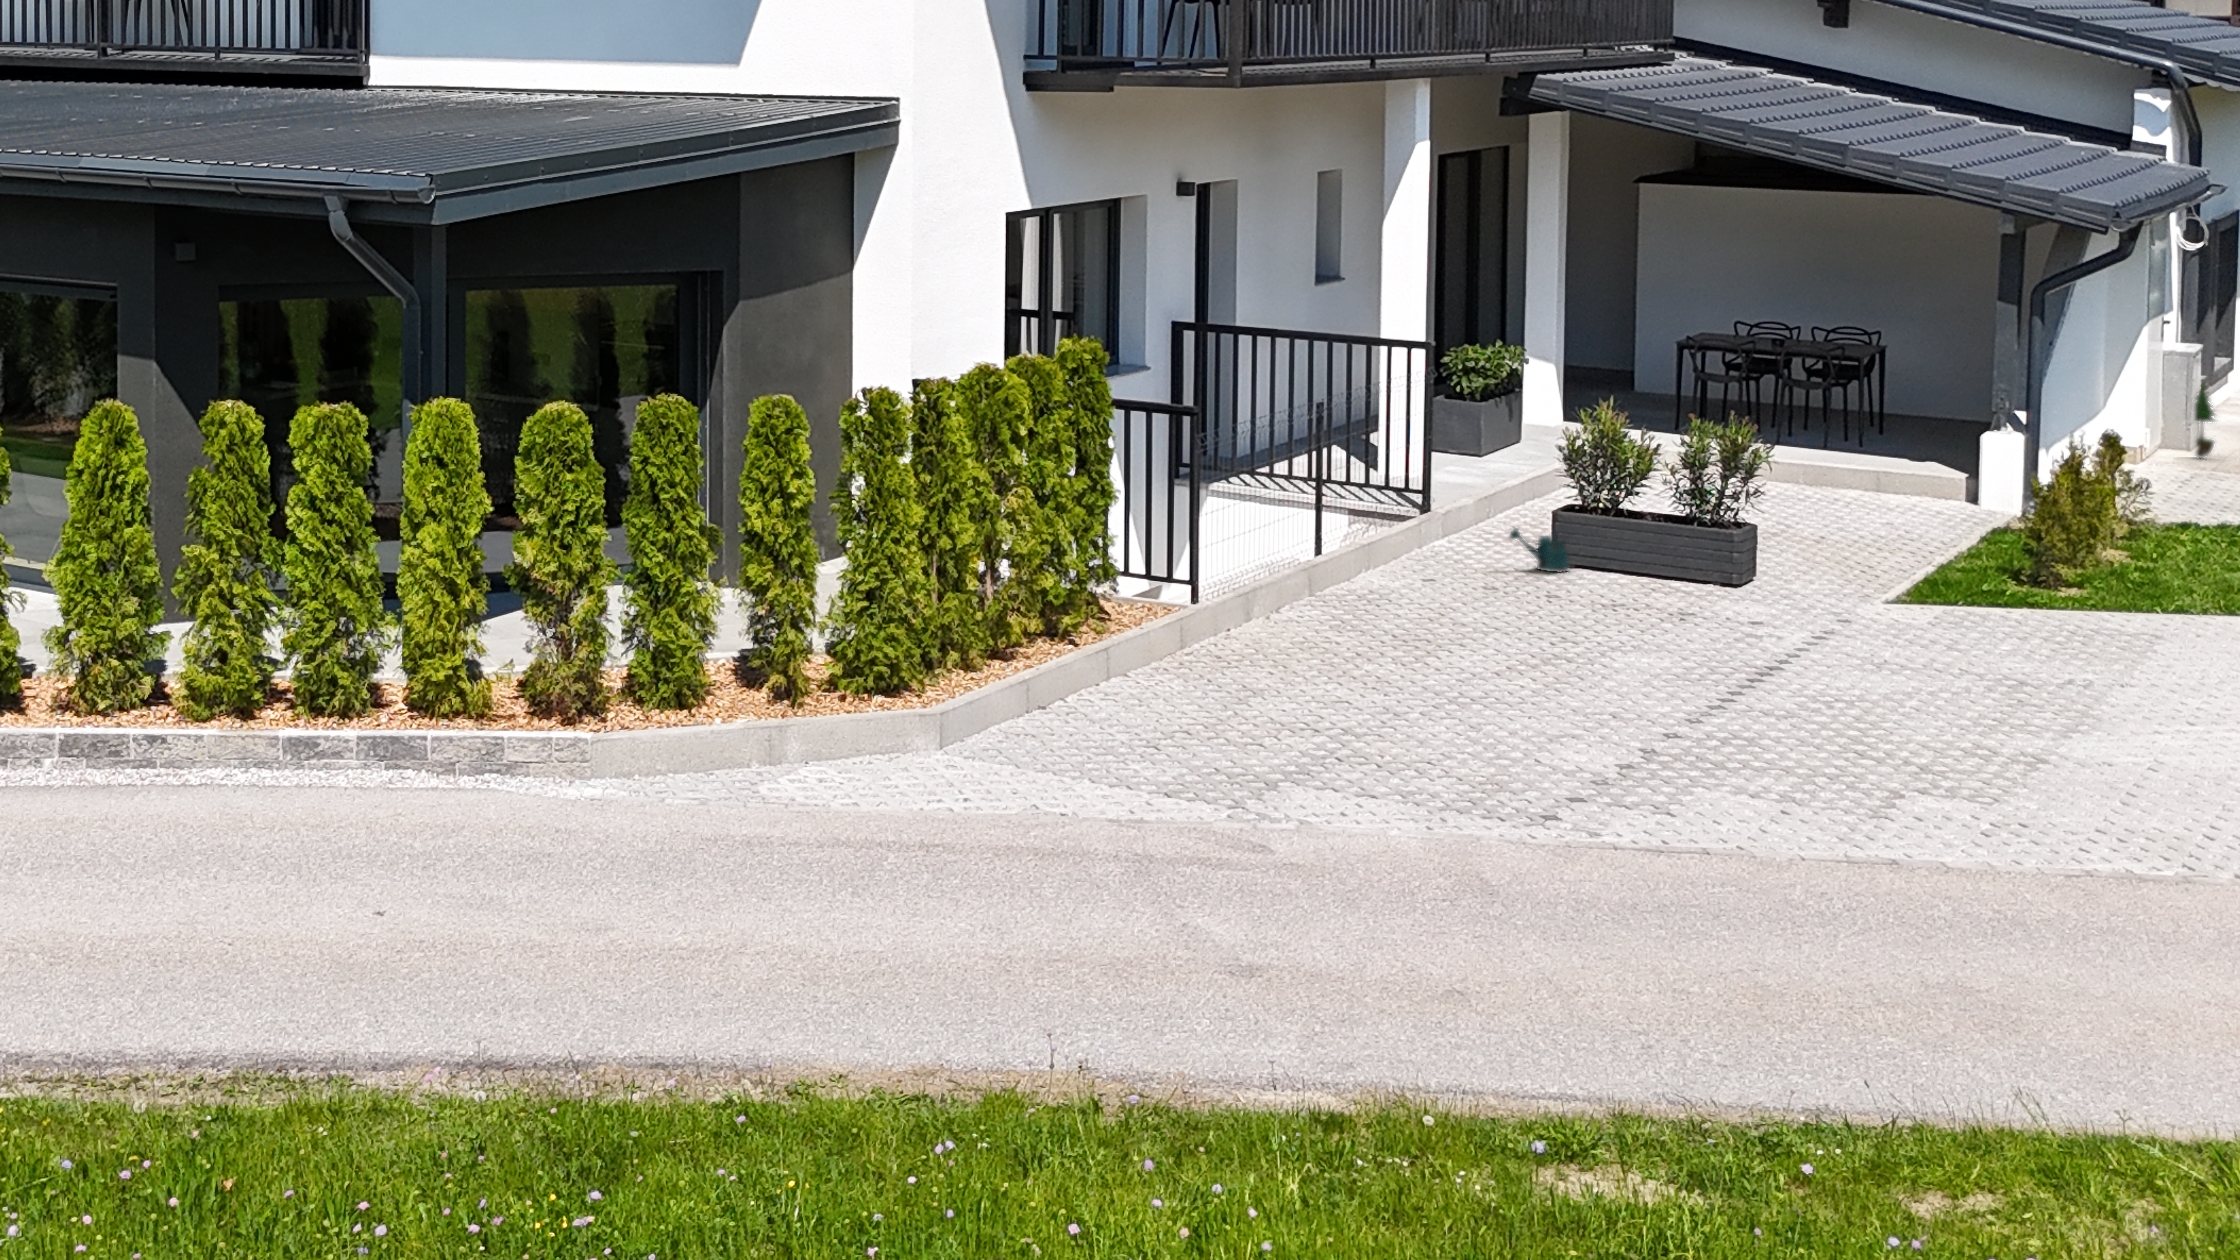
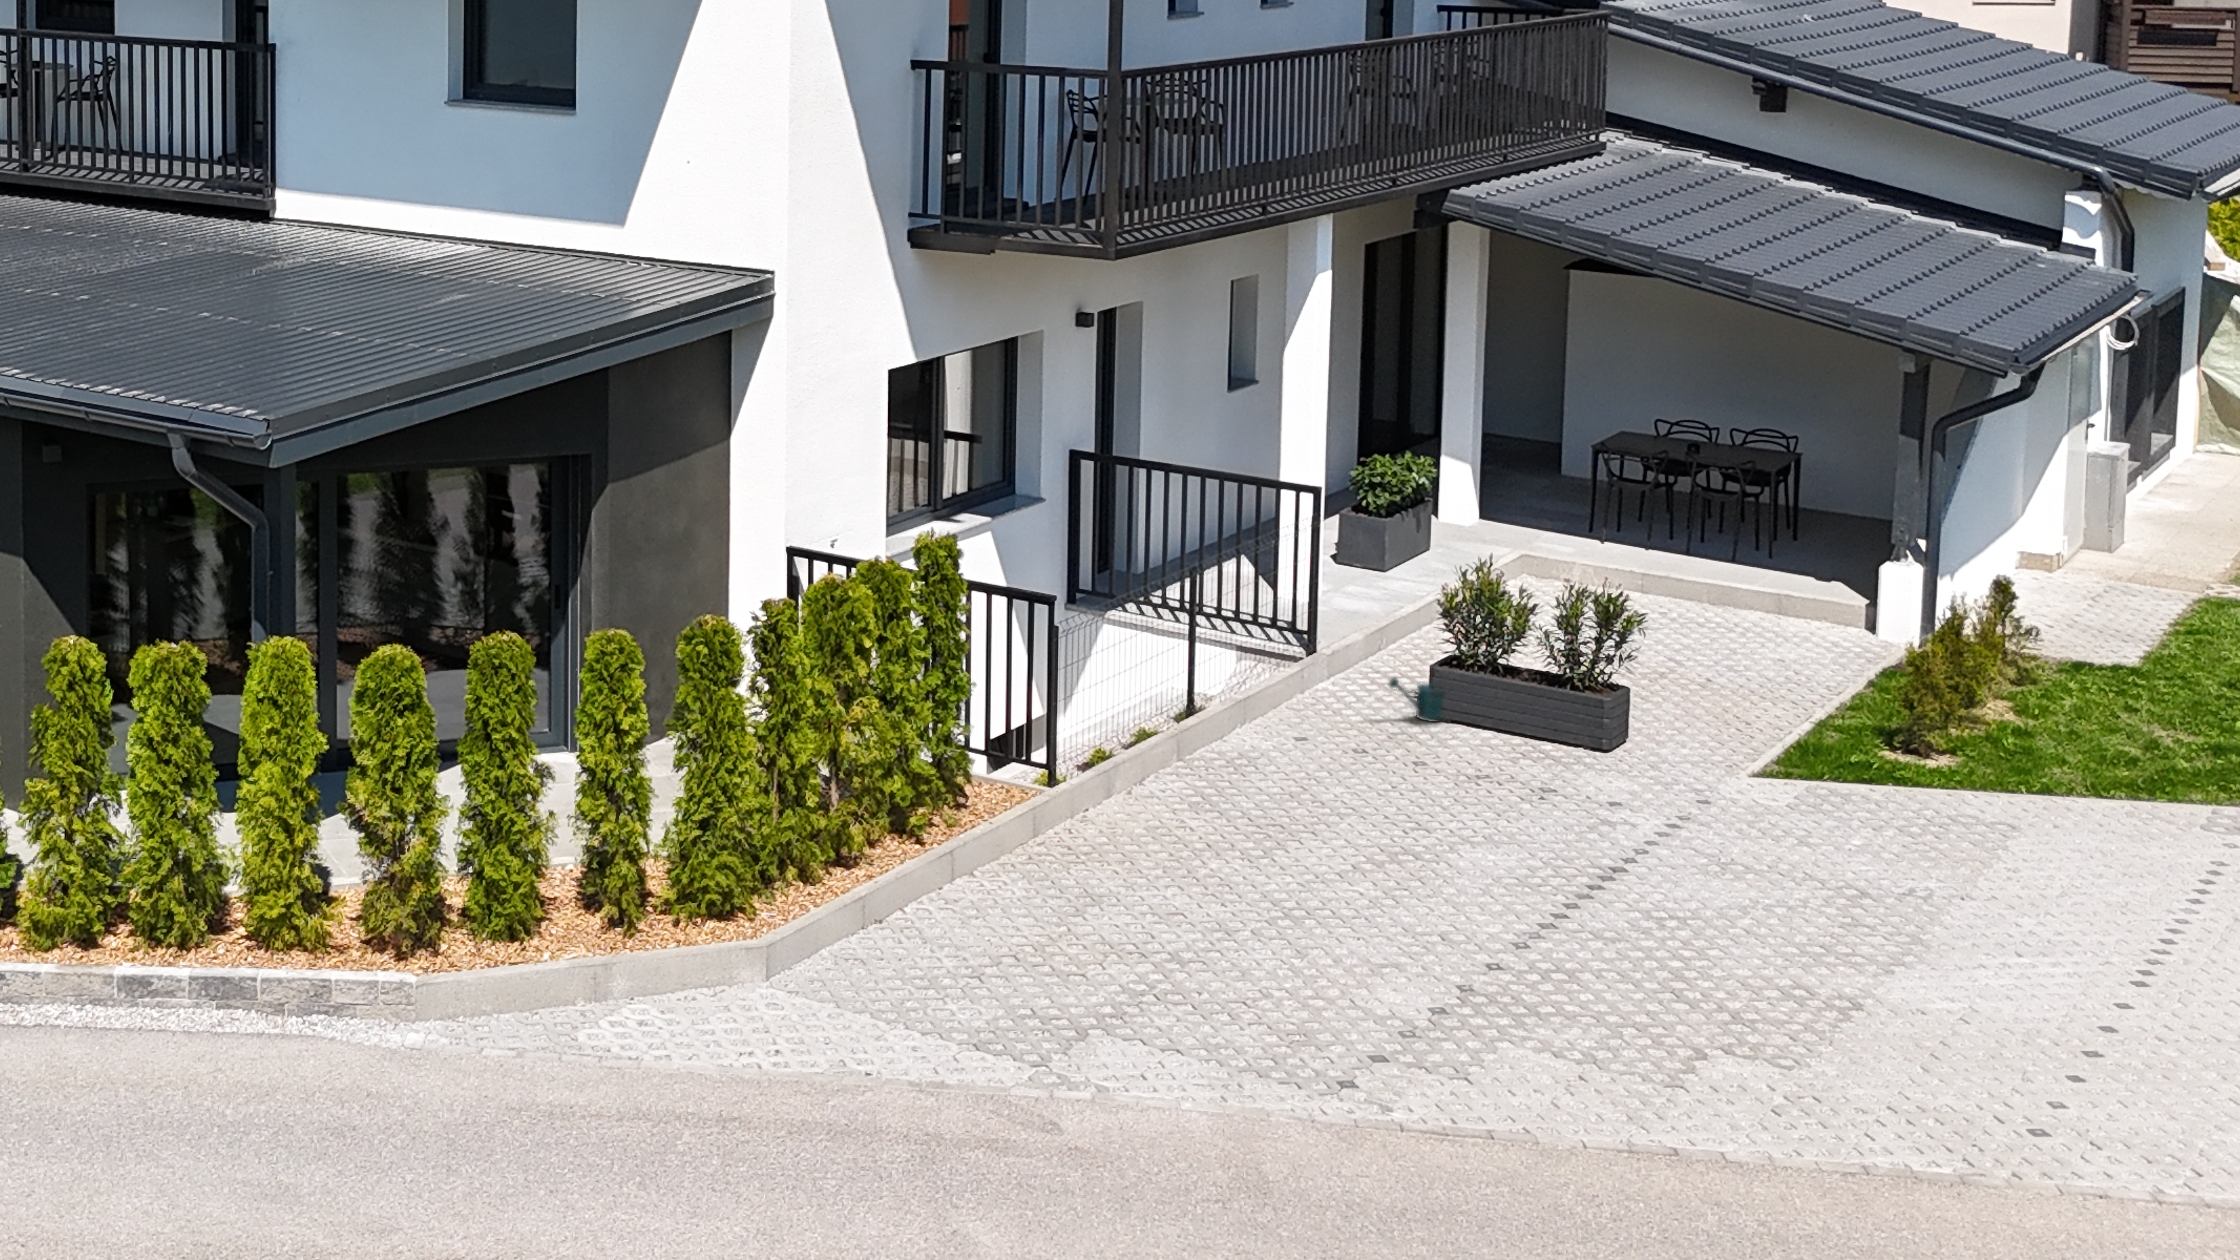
potted tree: present [2195,383,2214,458] -> none [2114,478,2148,555]

